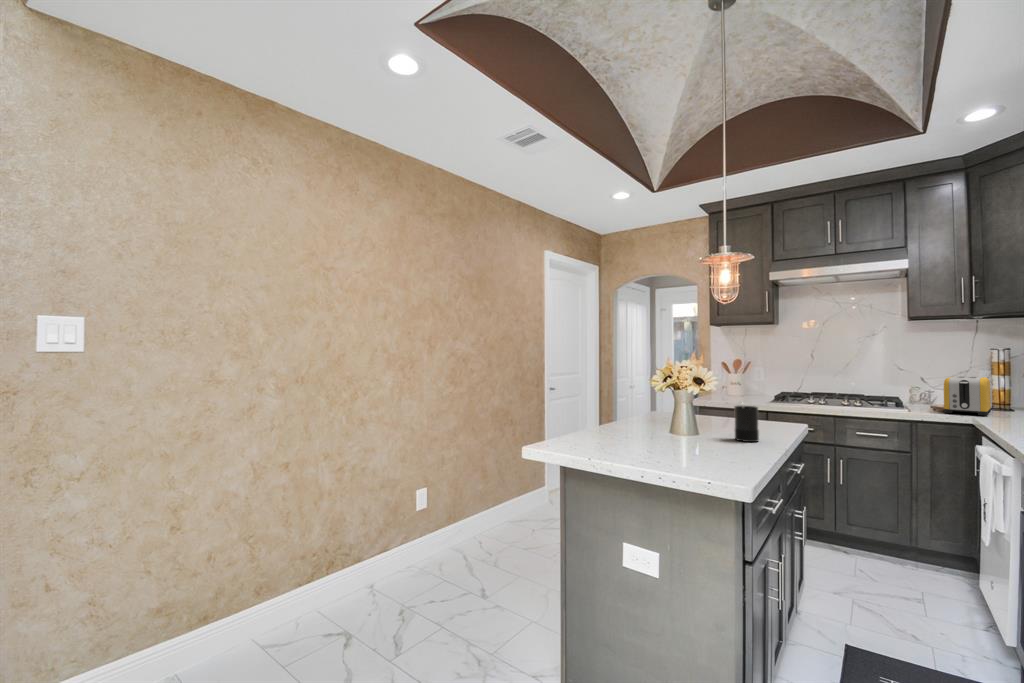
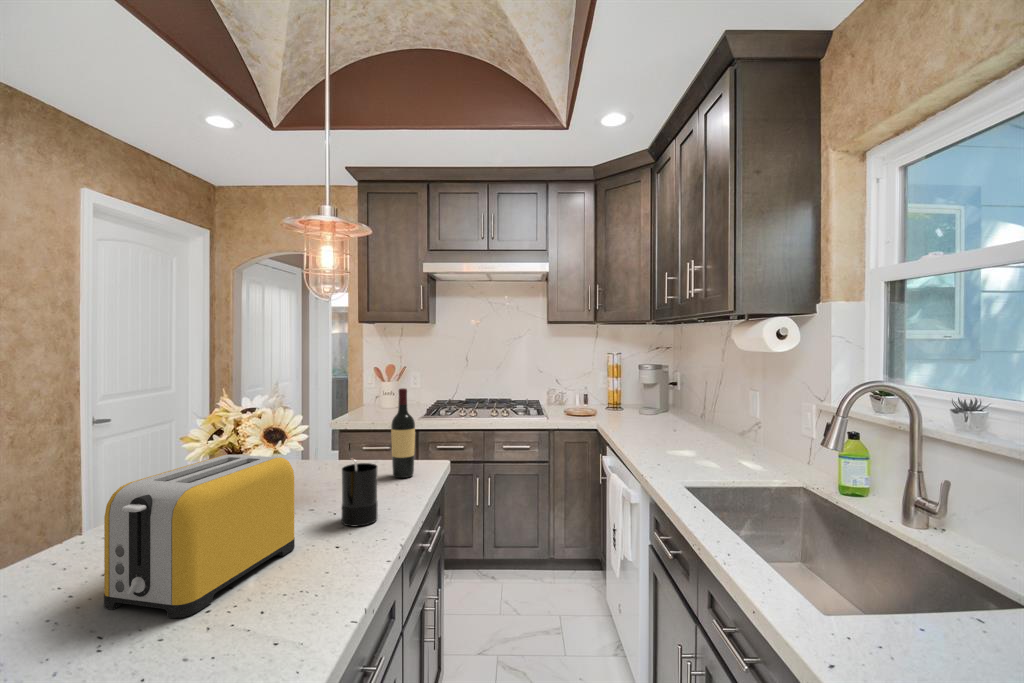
wine bottle: none [759,365,777,429] -> present [391,388,415,478]
toaster: present [944,376,991,415] -> present [104,455,295,618]

